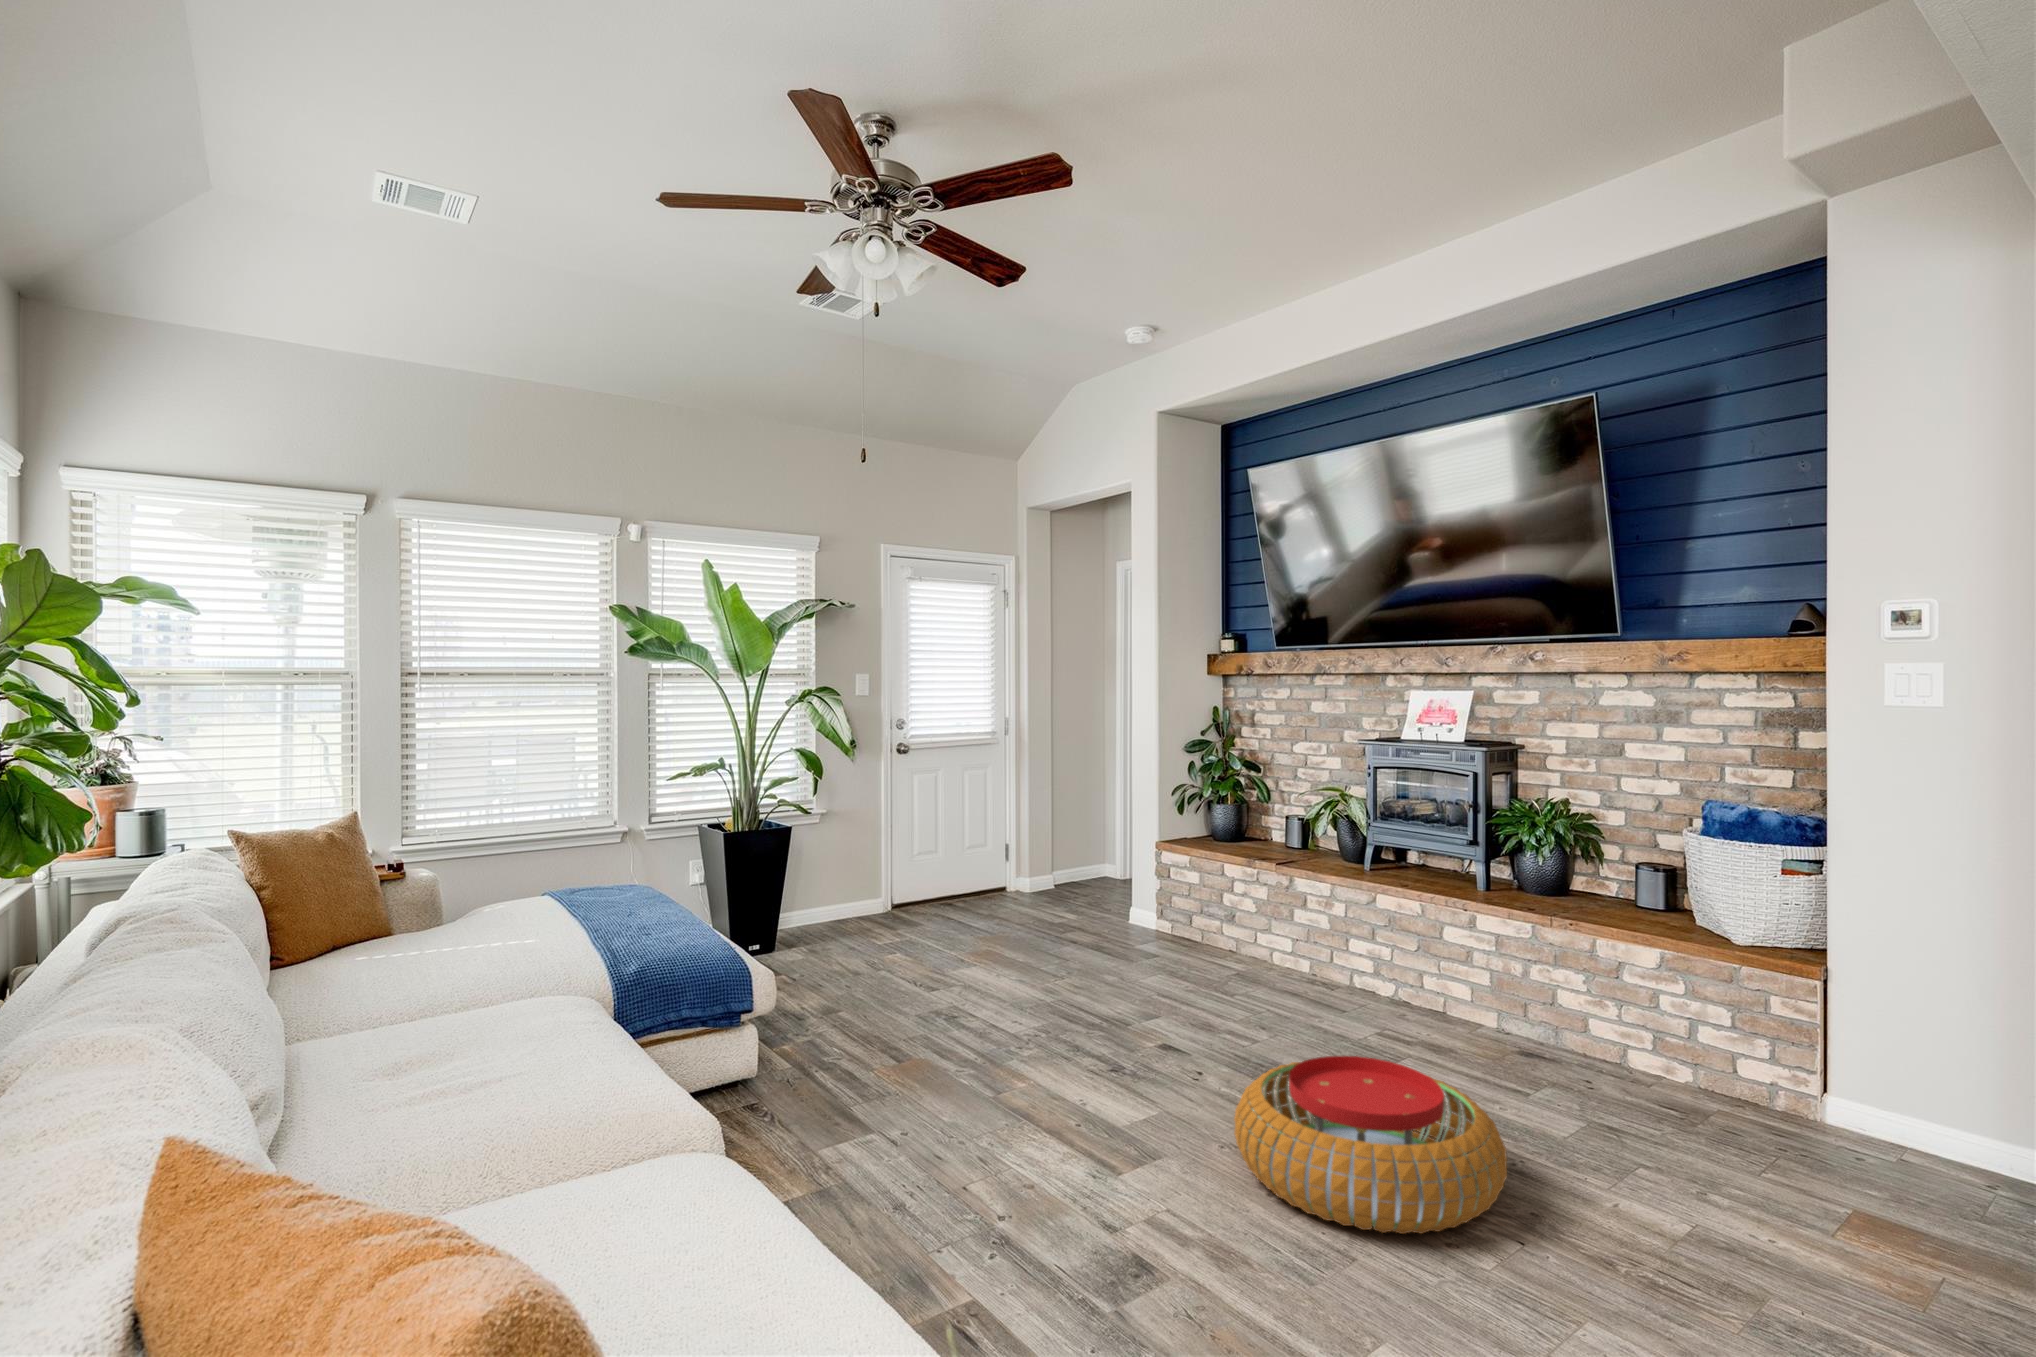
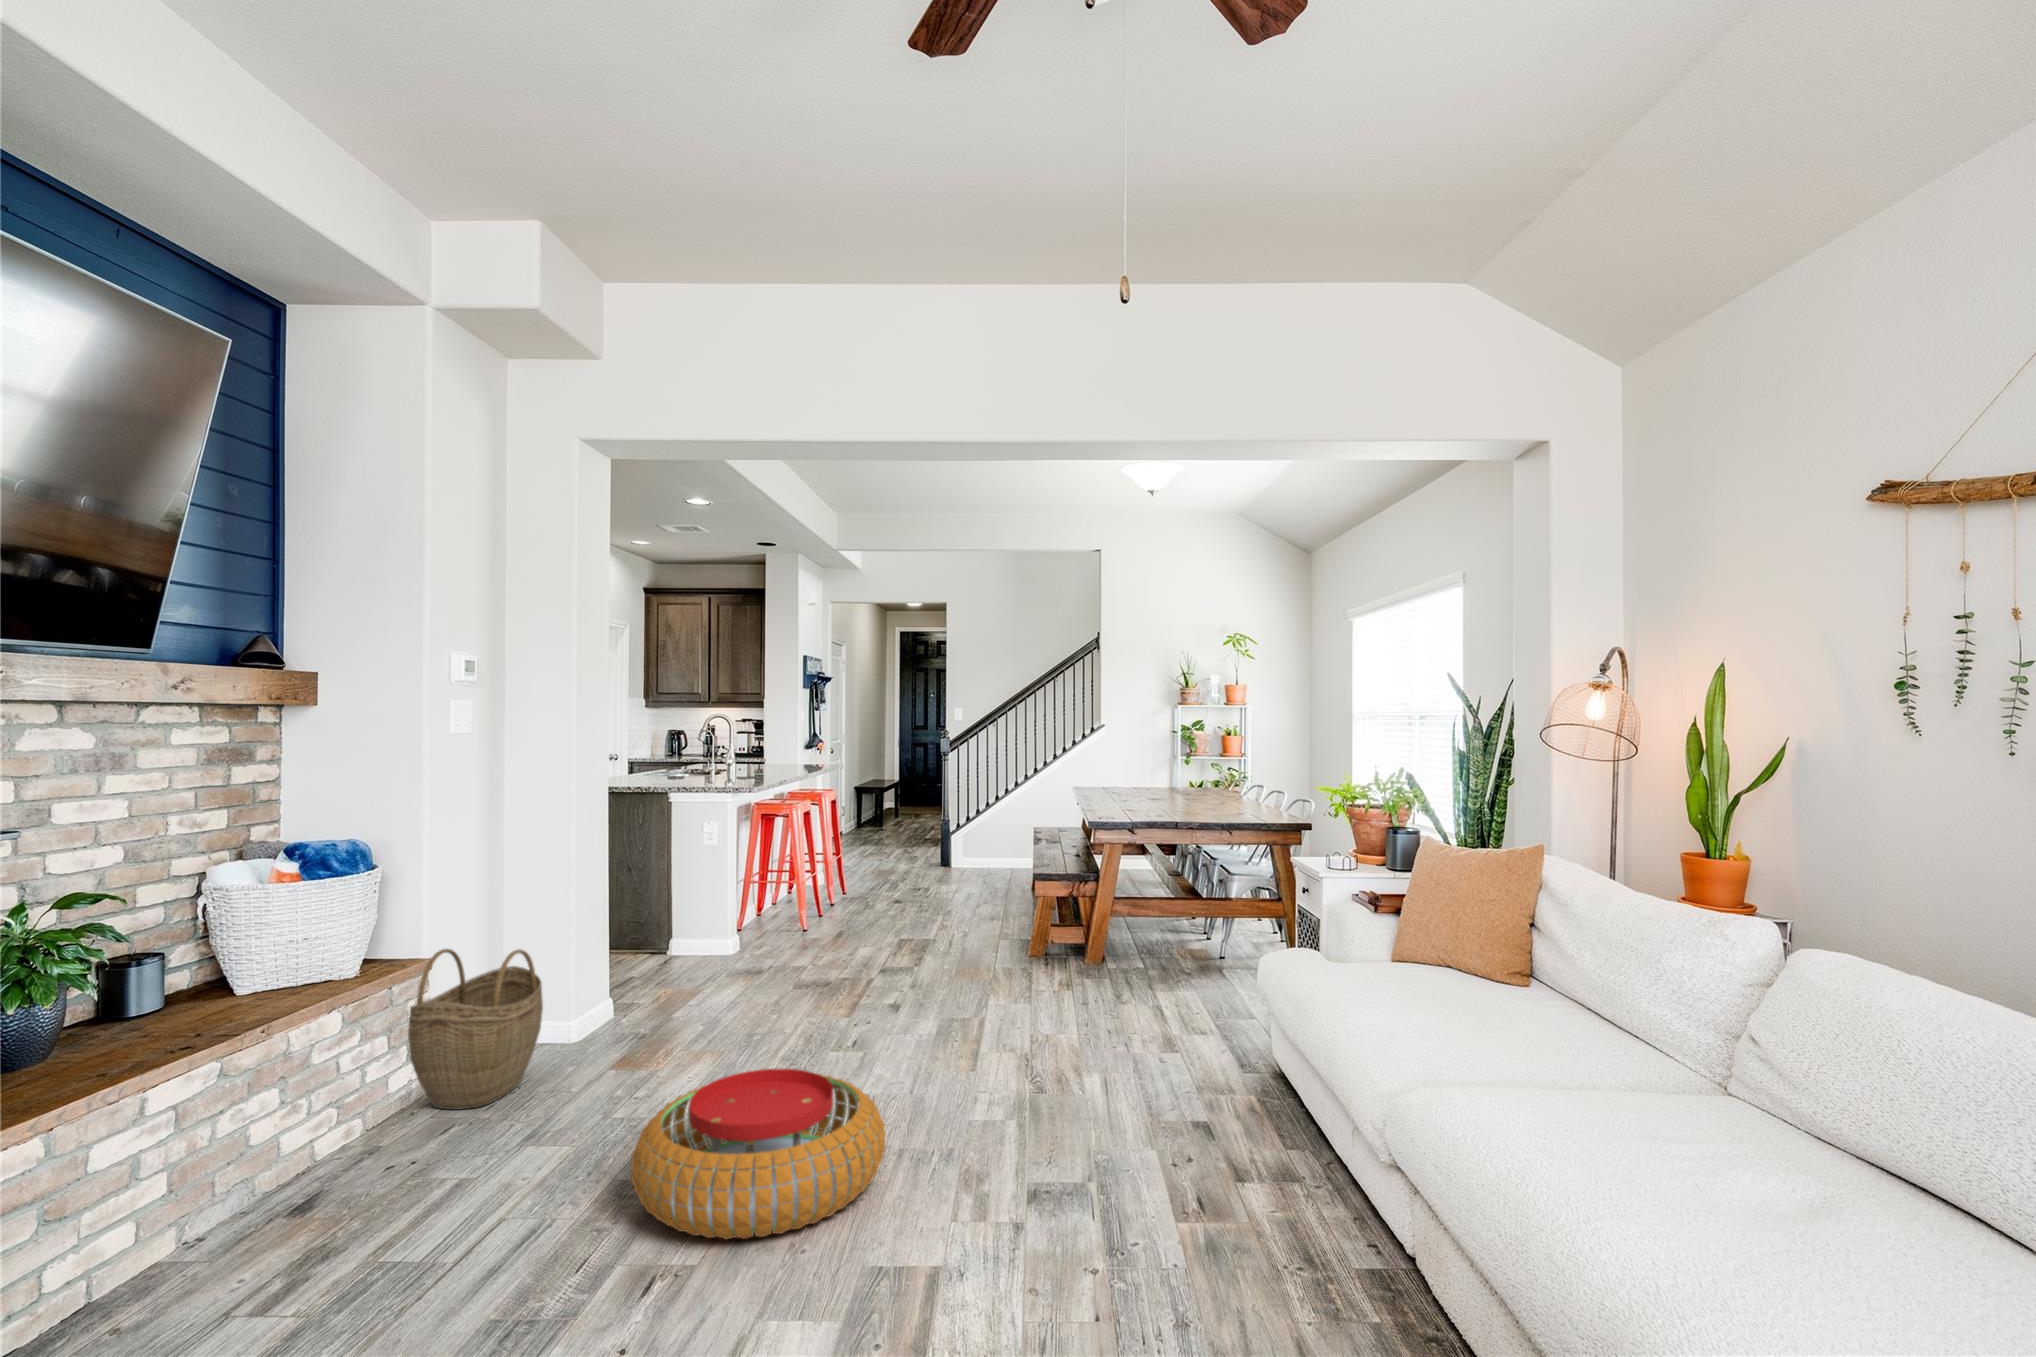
woven basket: none [1708,964,1904,1169] -> present [408,949,543,1110]

